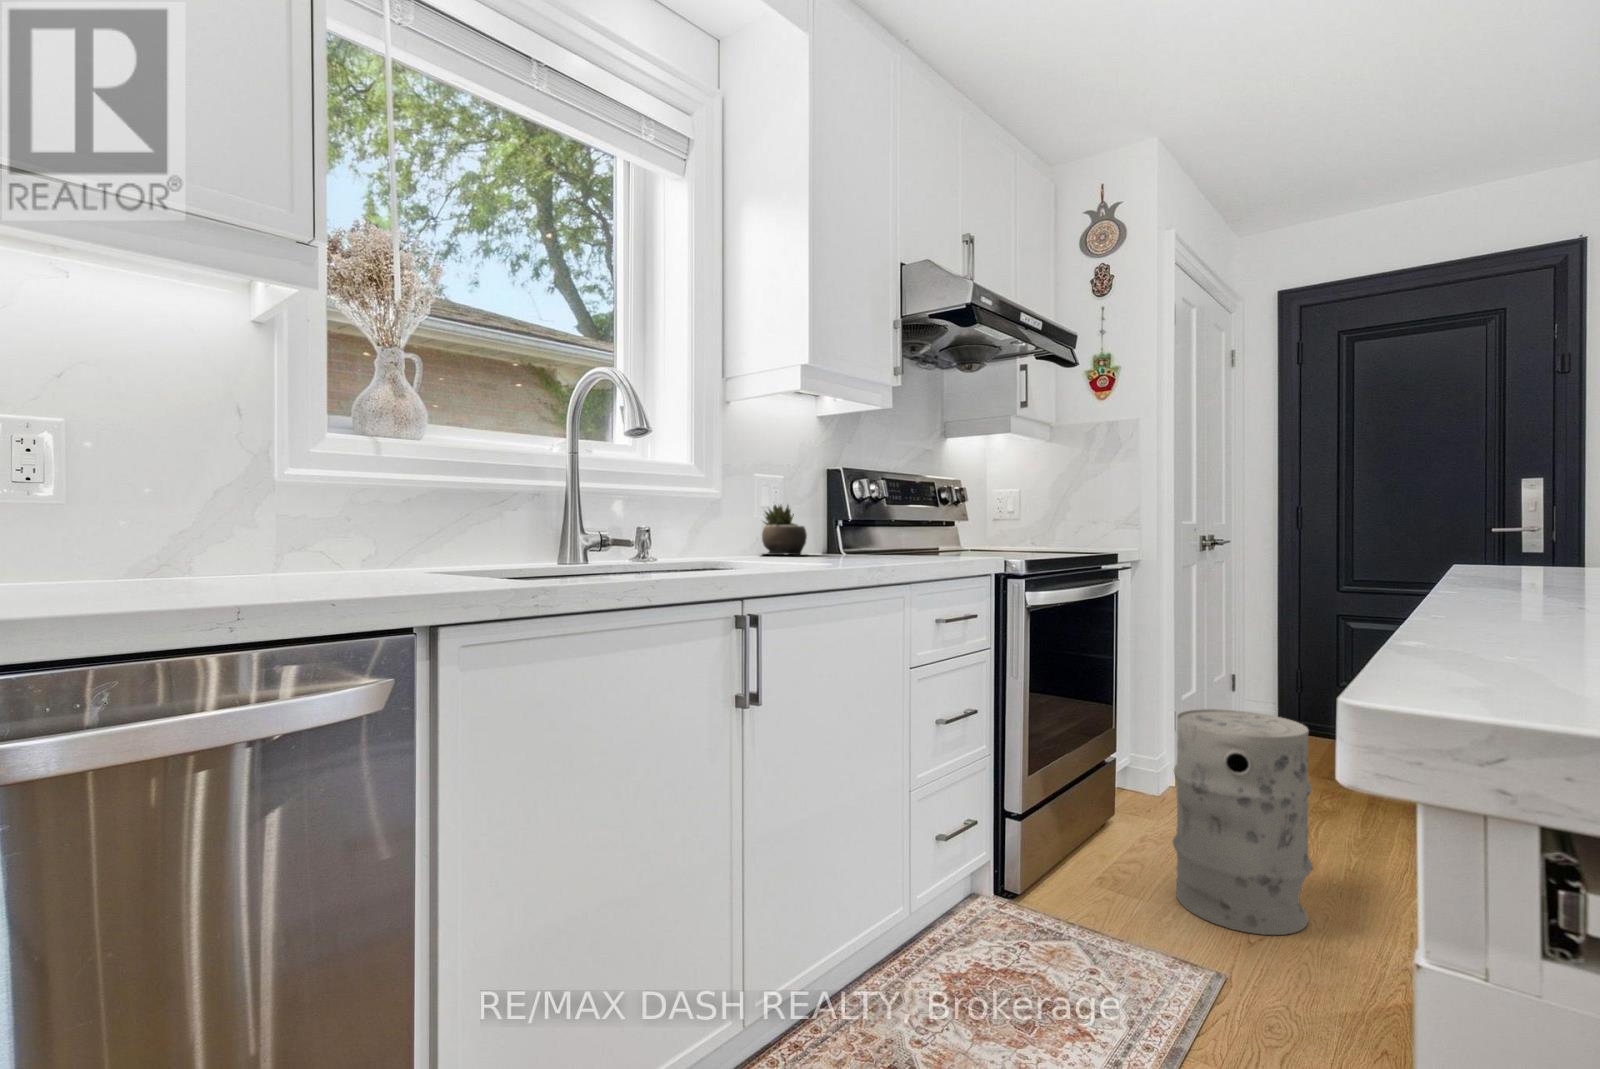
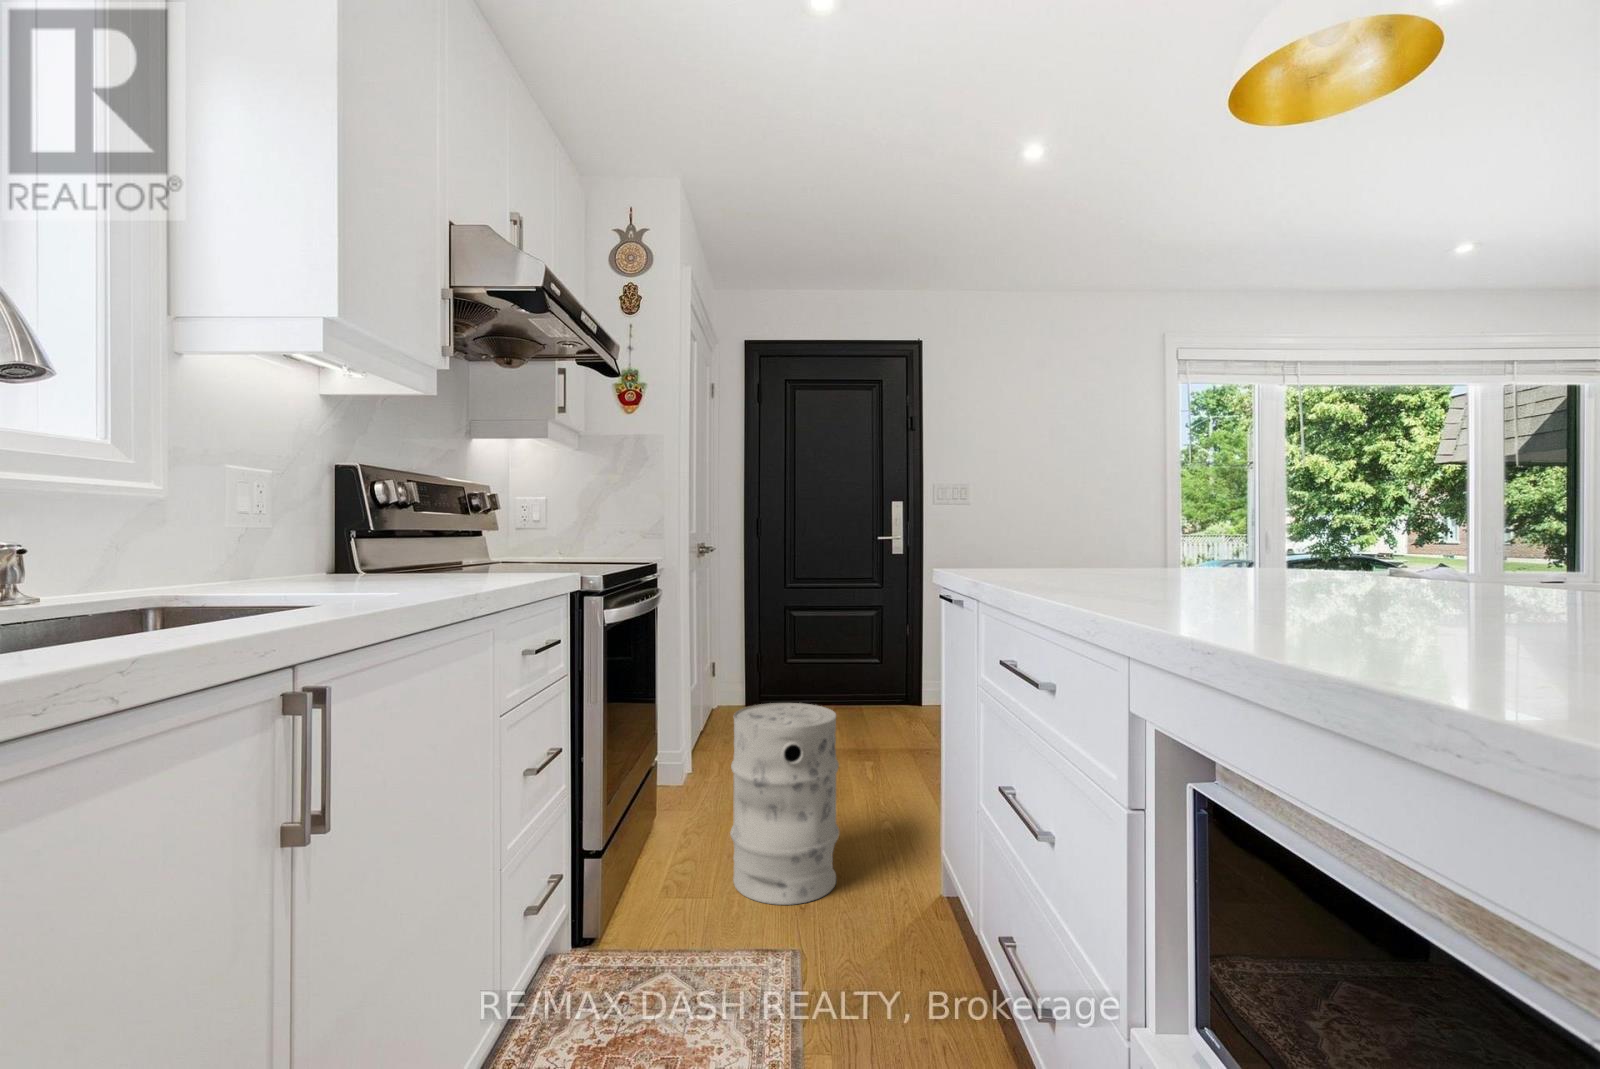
succulent plant: present [762,505,807,555] -> none [237,508,320,582]

